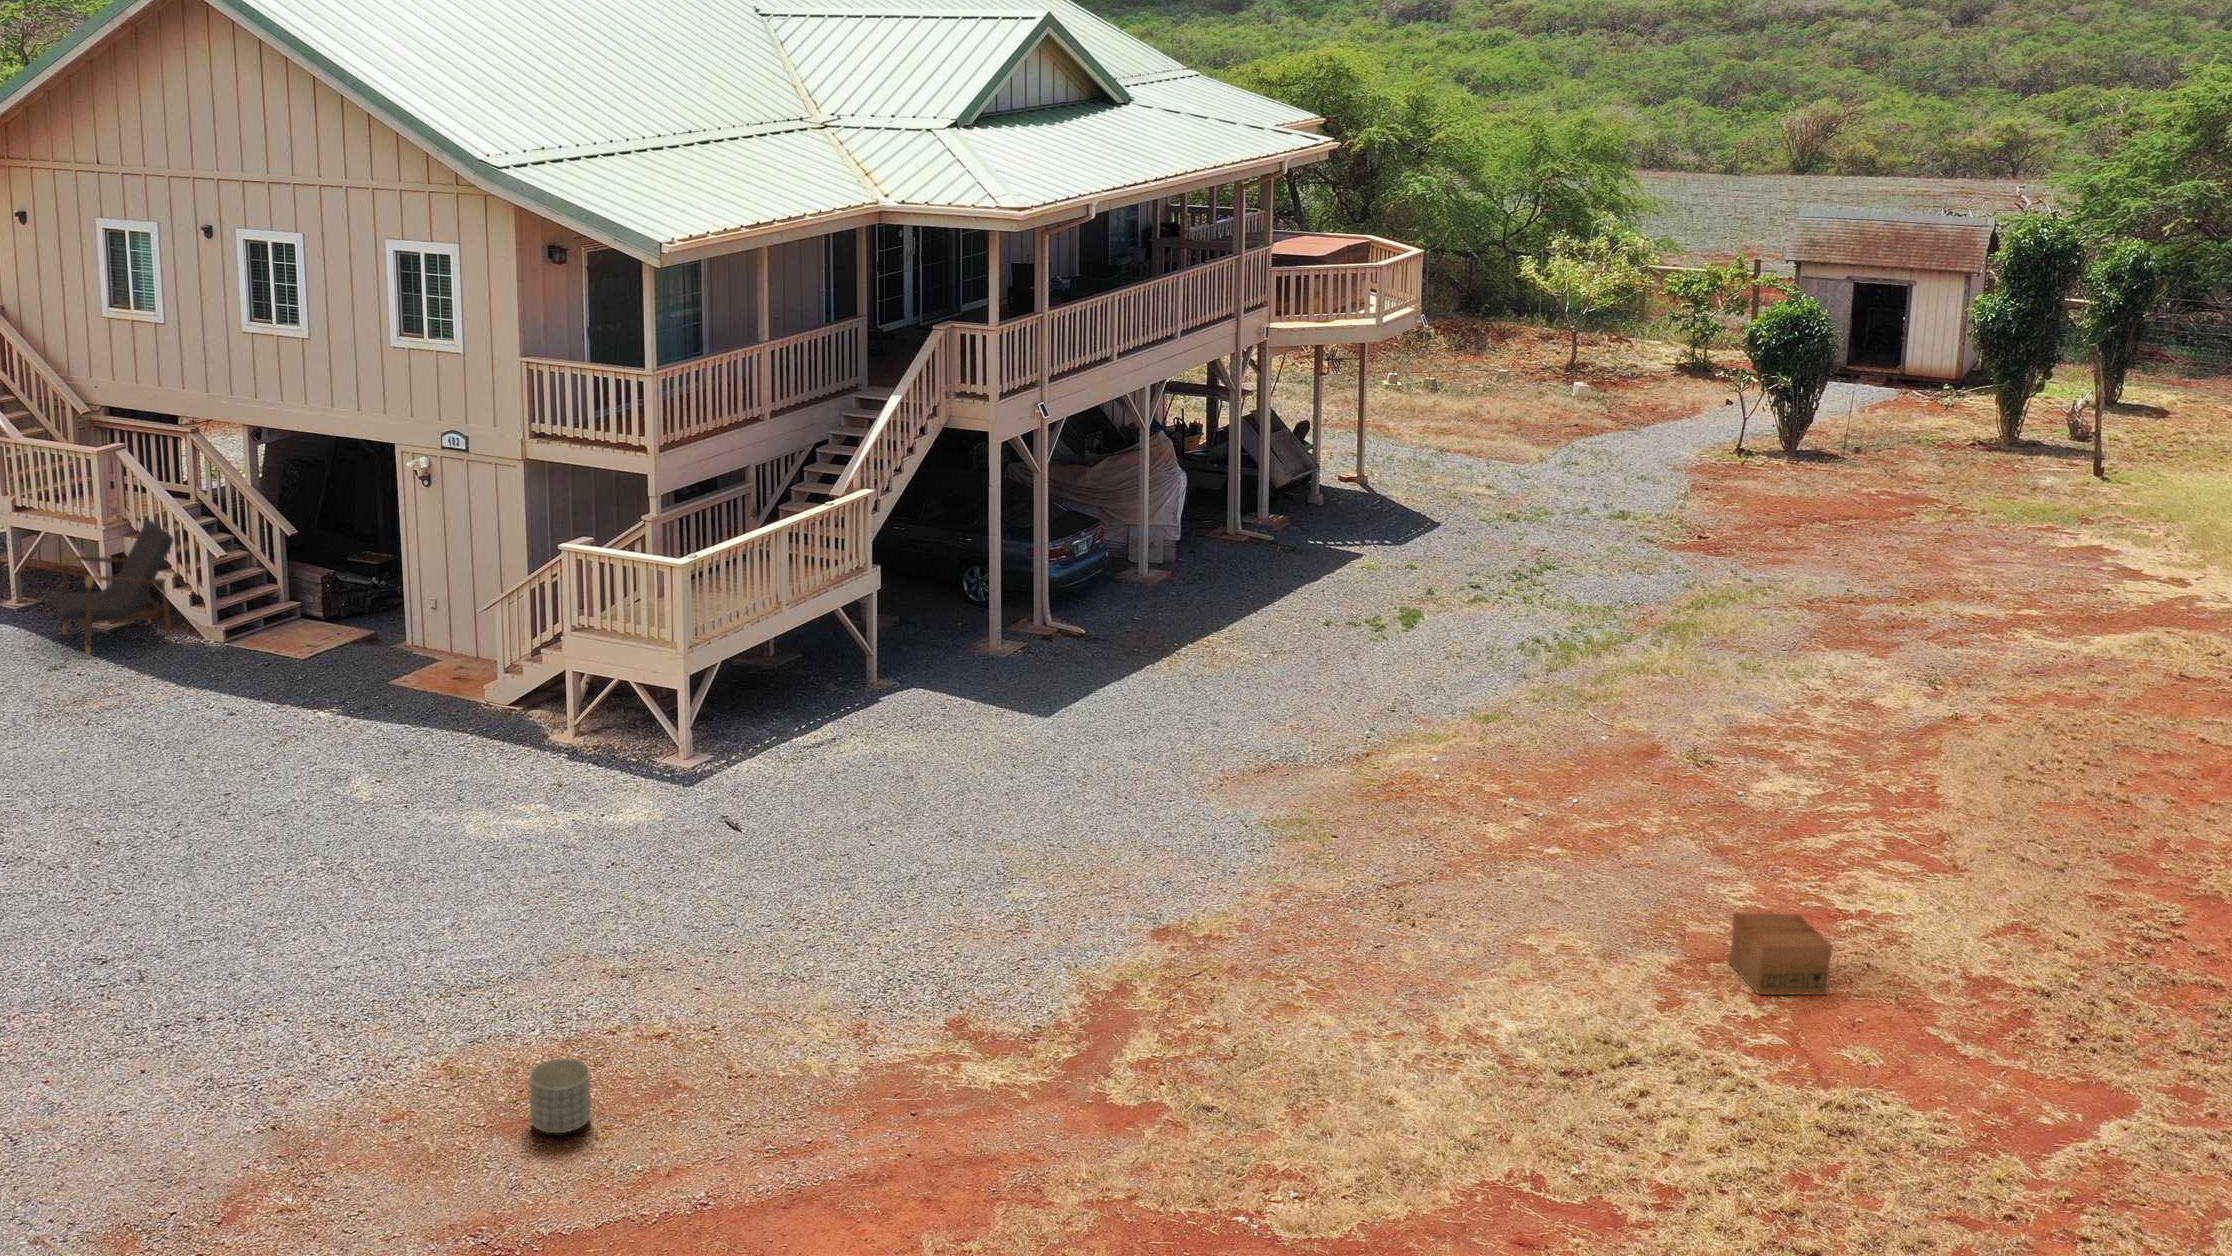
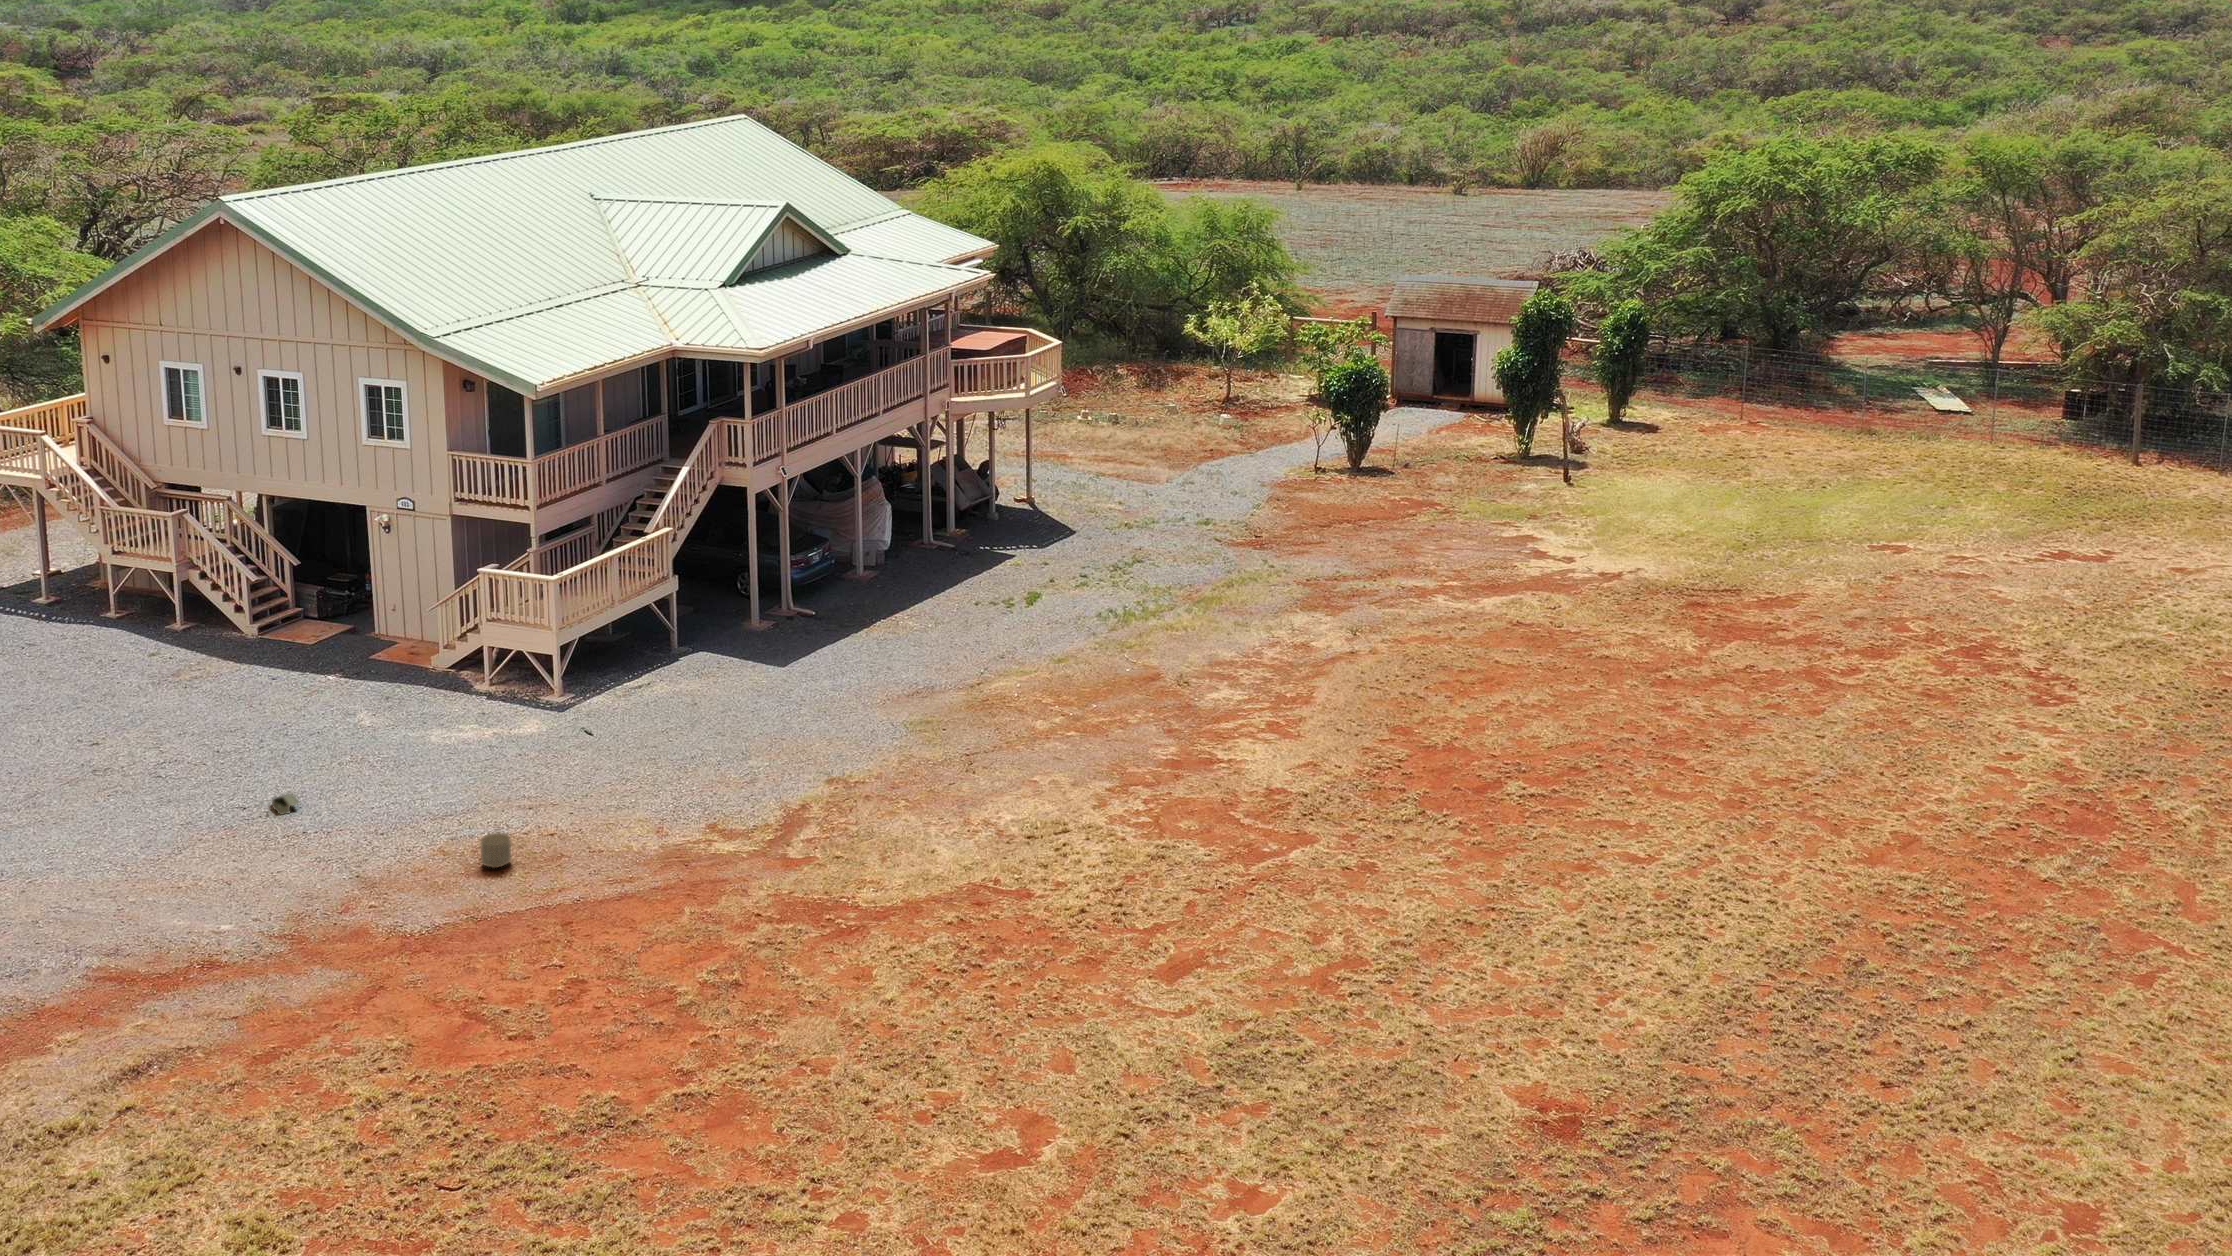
lounge chair: present [46,521,174,659] -> none [145,559,227,649]
cardboard box: present [1729,913,1833,995] -> none [1114,751,1158,792]
toolbox: none [153,941,204,986] -> present [272,794,299,815]

